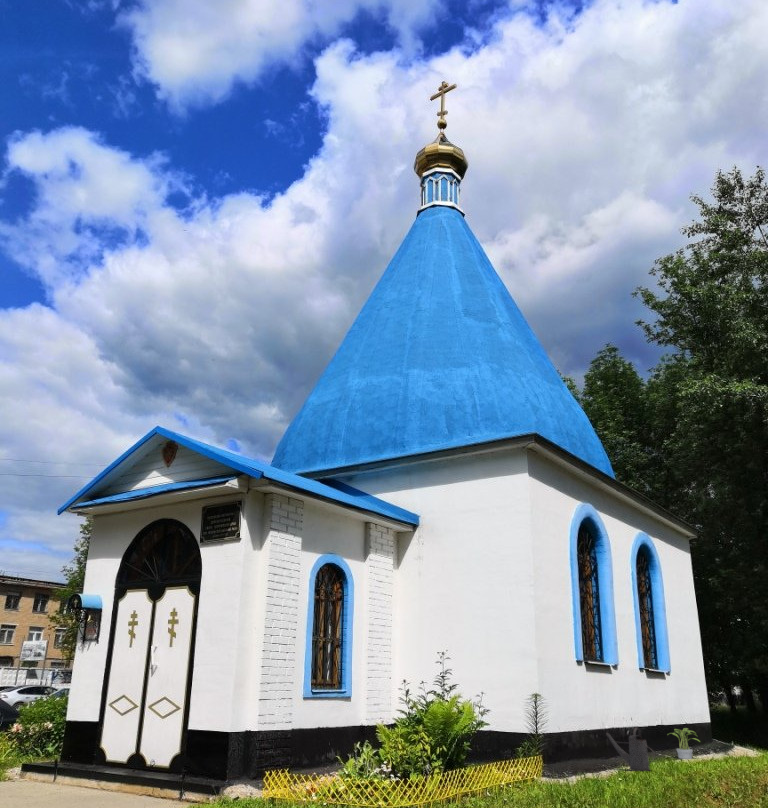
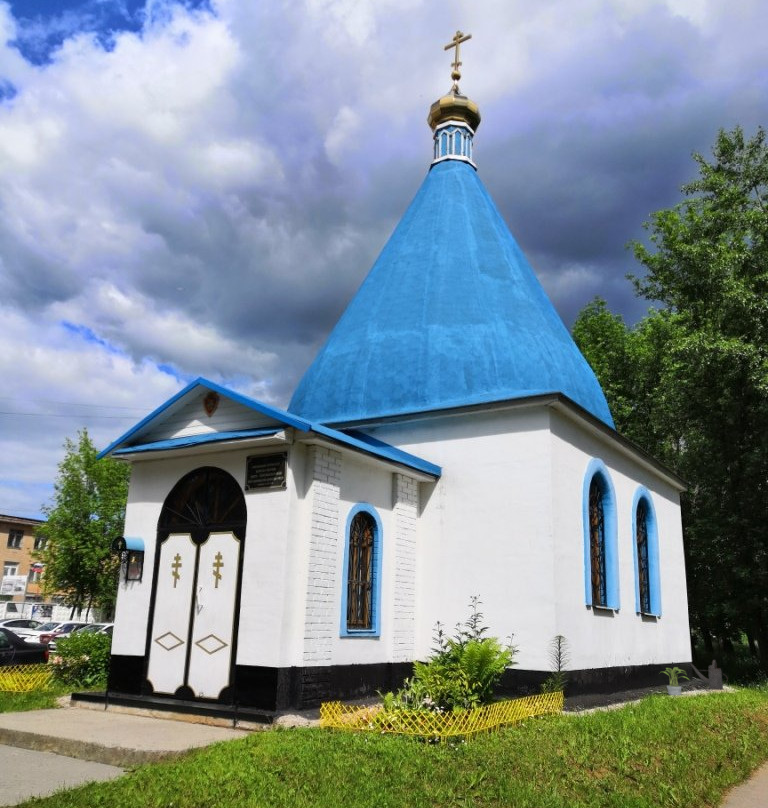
watering can: present [606,728,655,771] -> present [691,660,728,690]

